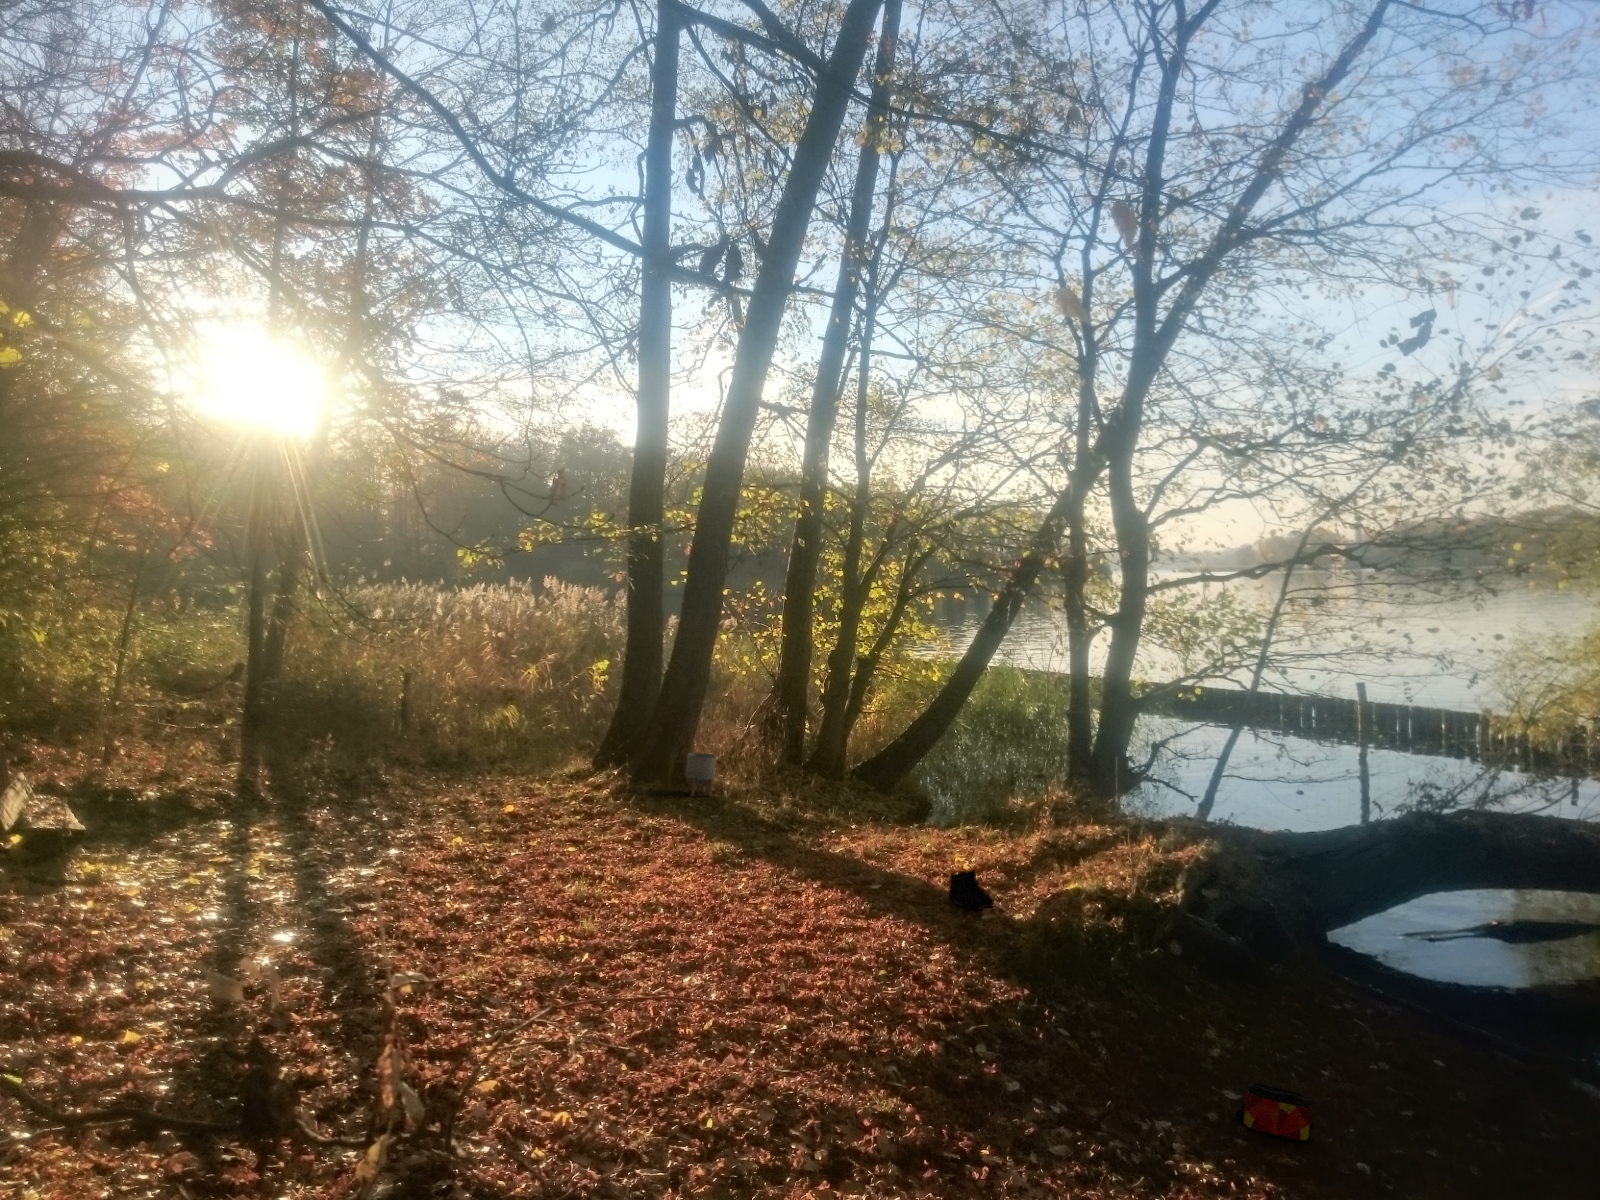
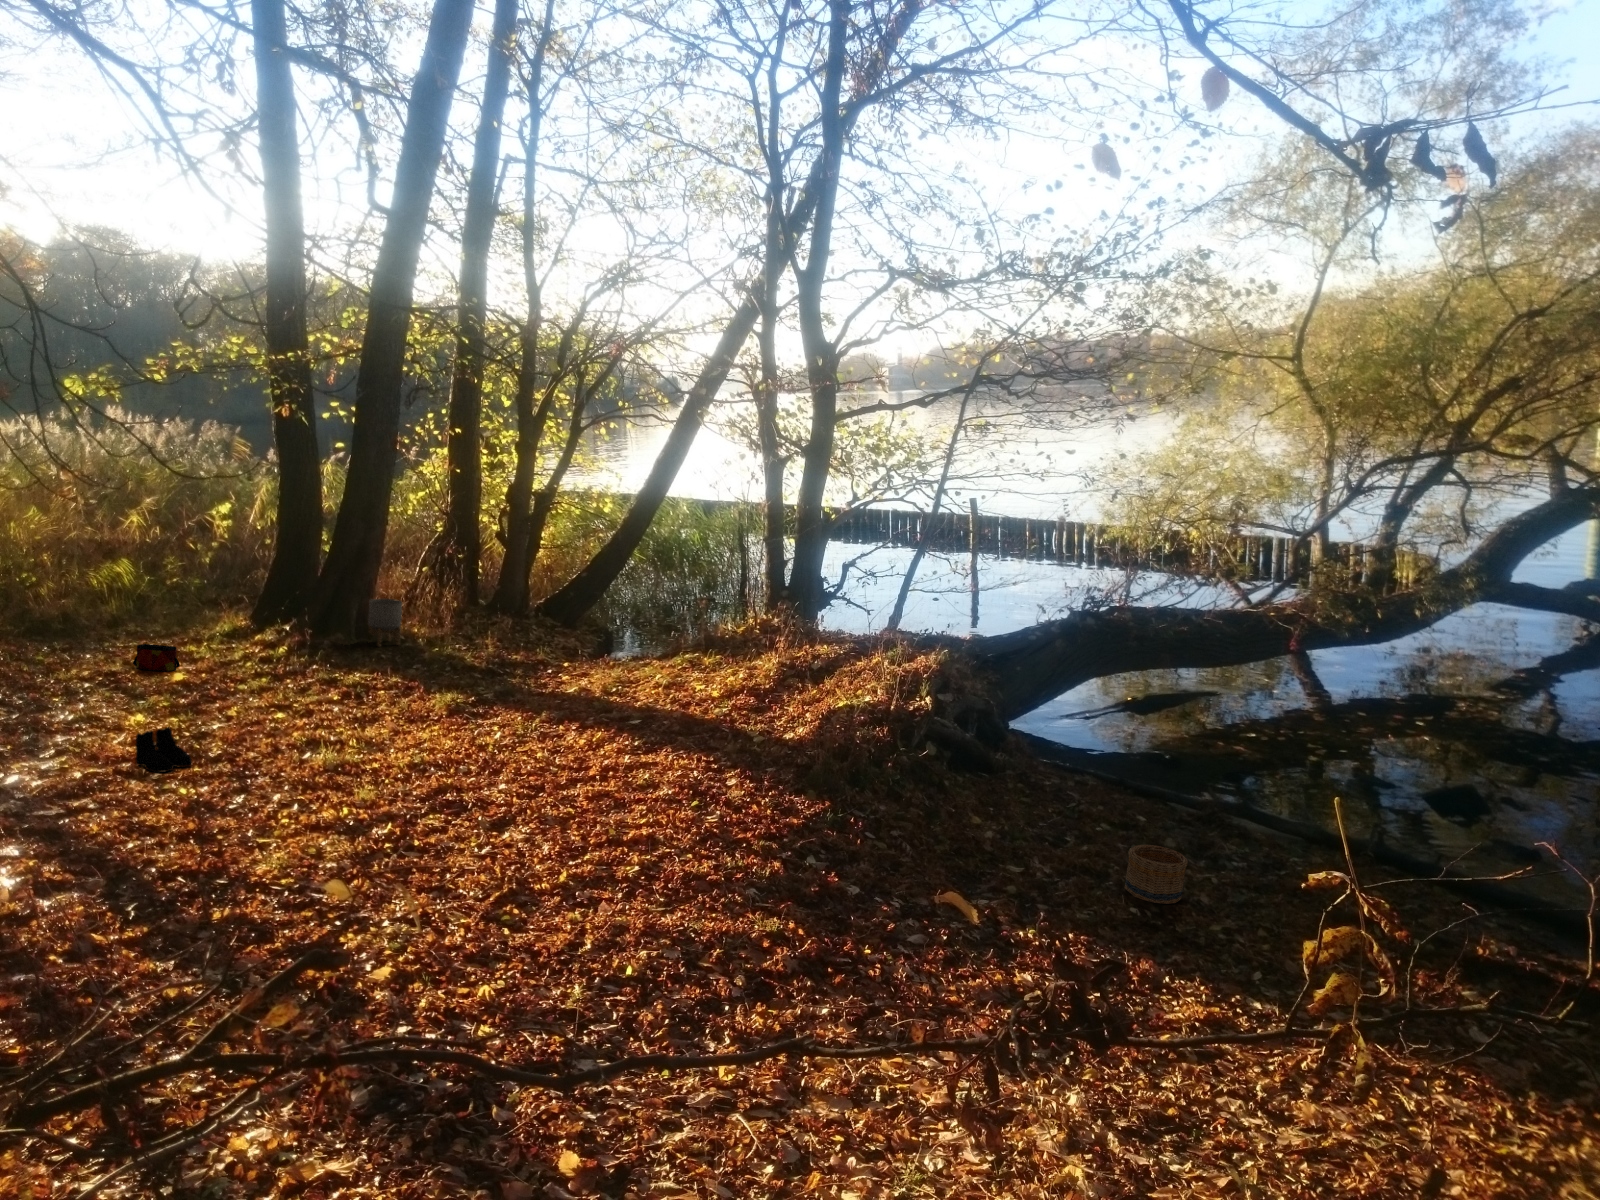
boots: present [949,870,994,910] -> present [135,727,192,773]
bag: present [1235,1083,1314,1142] -> present [133,644,180,672]
basket: none [1361,1087,1442,1167] -> present [1125,845,1188,904]

